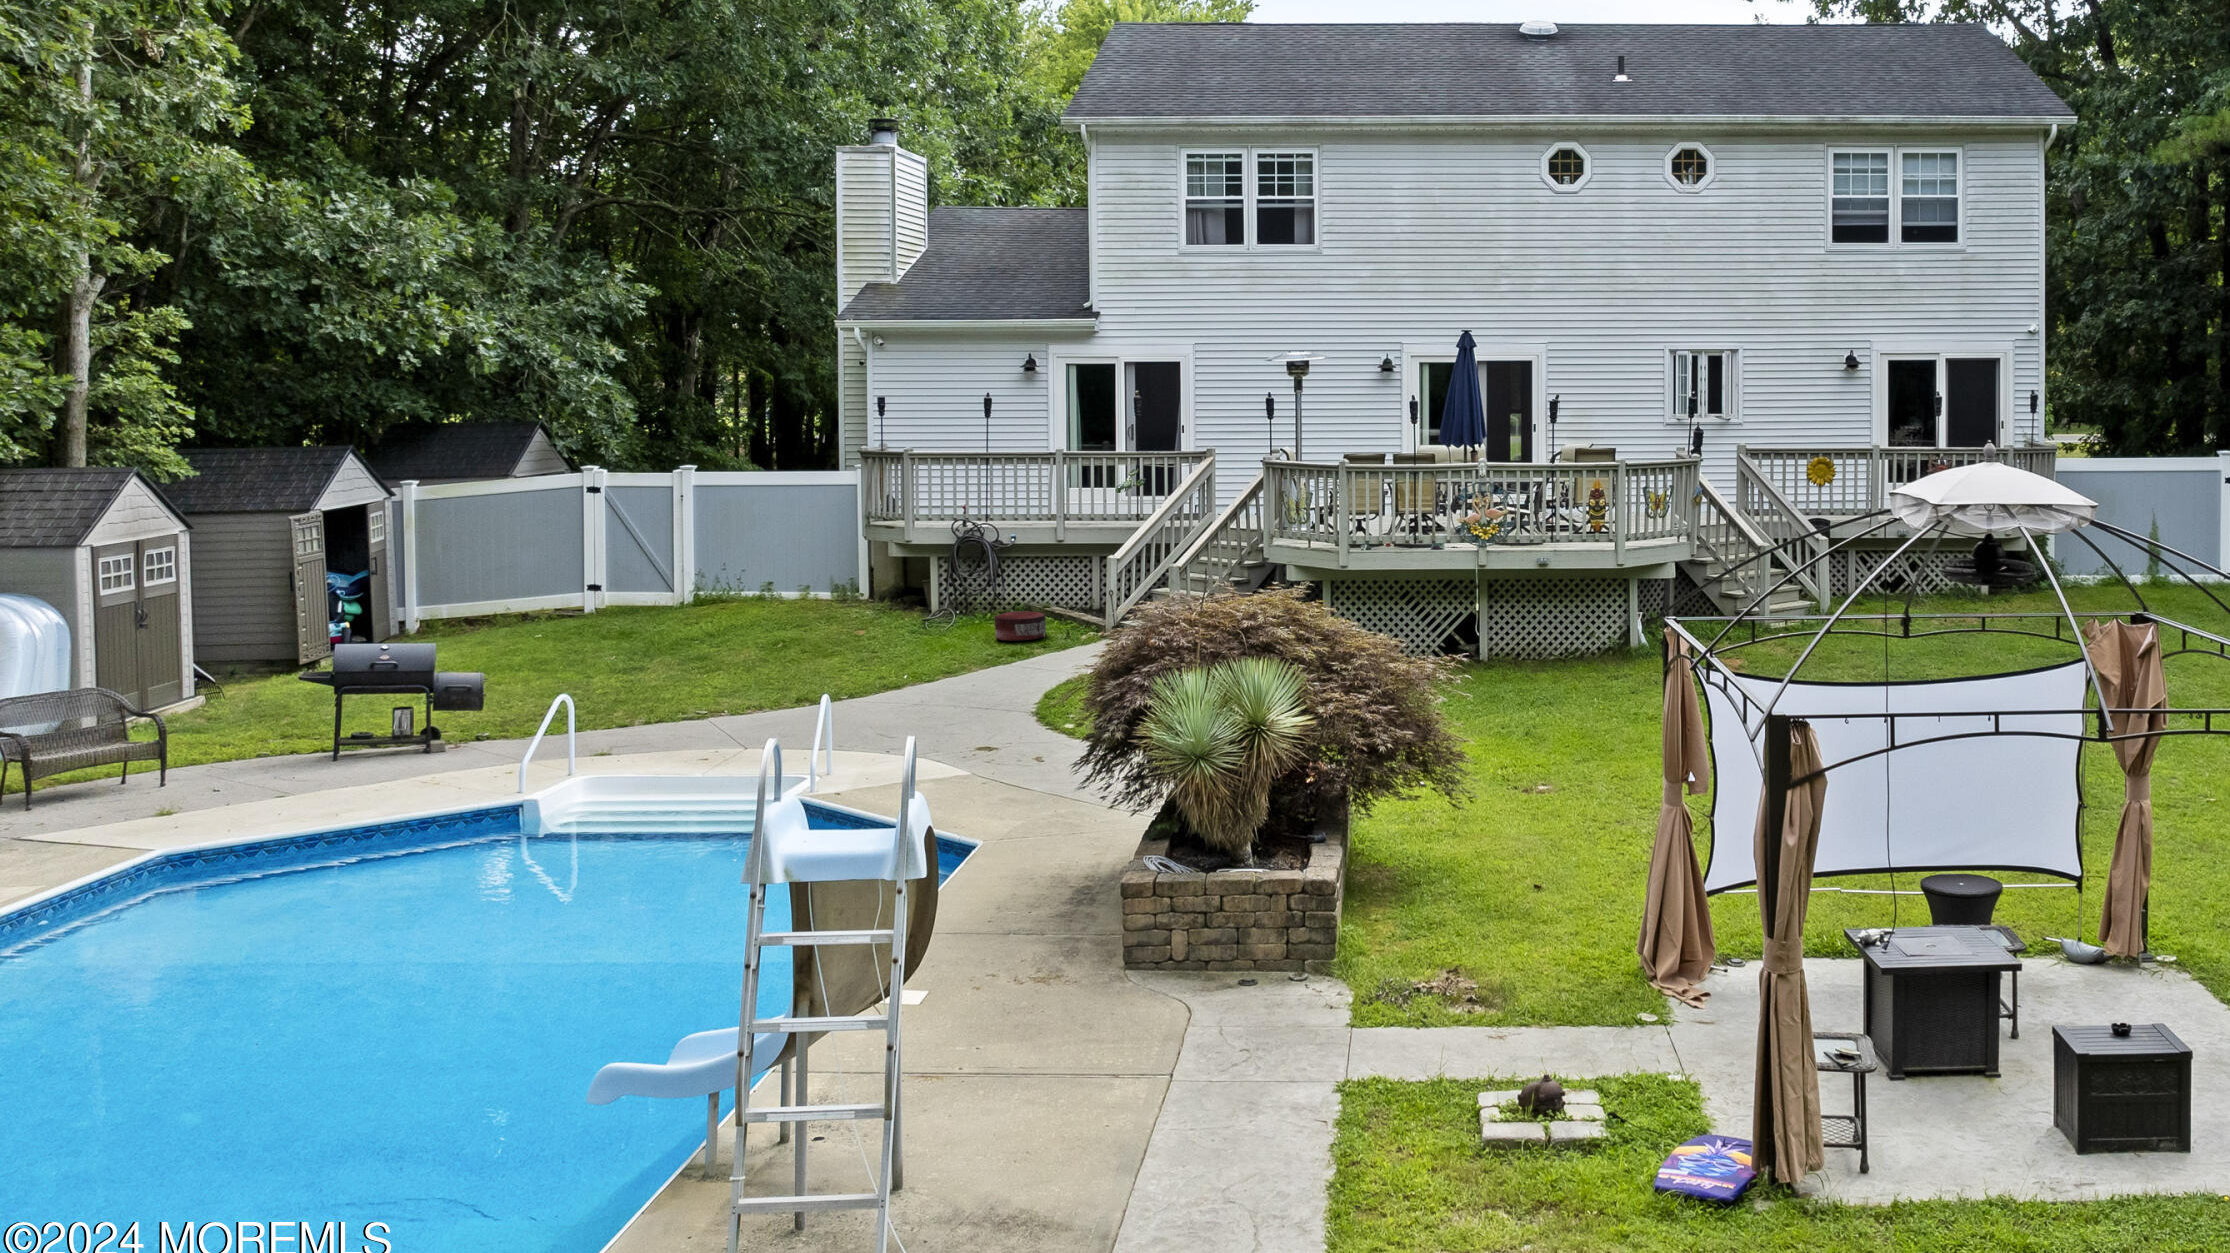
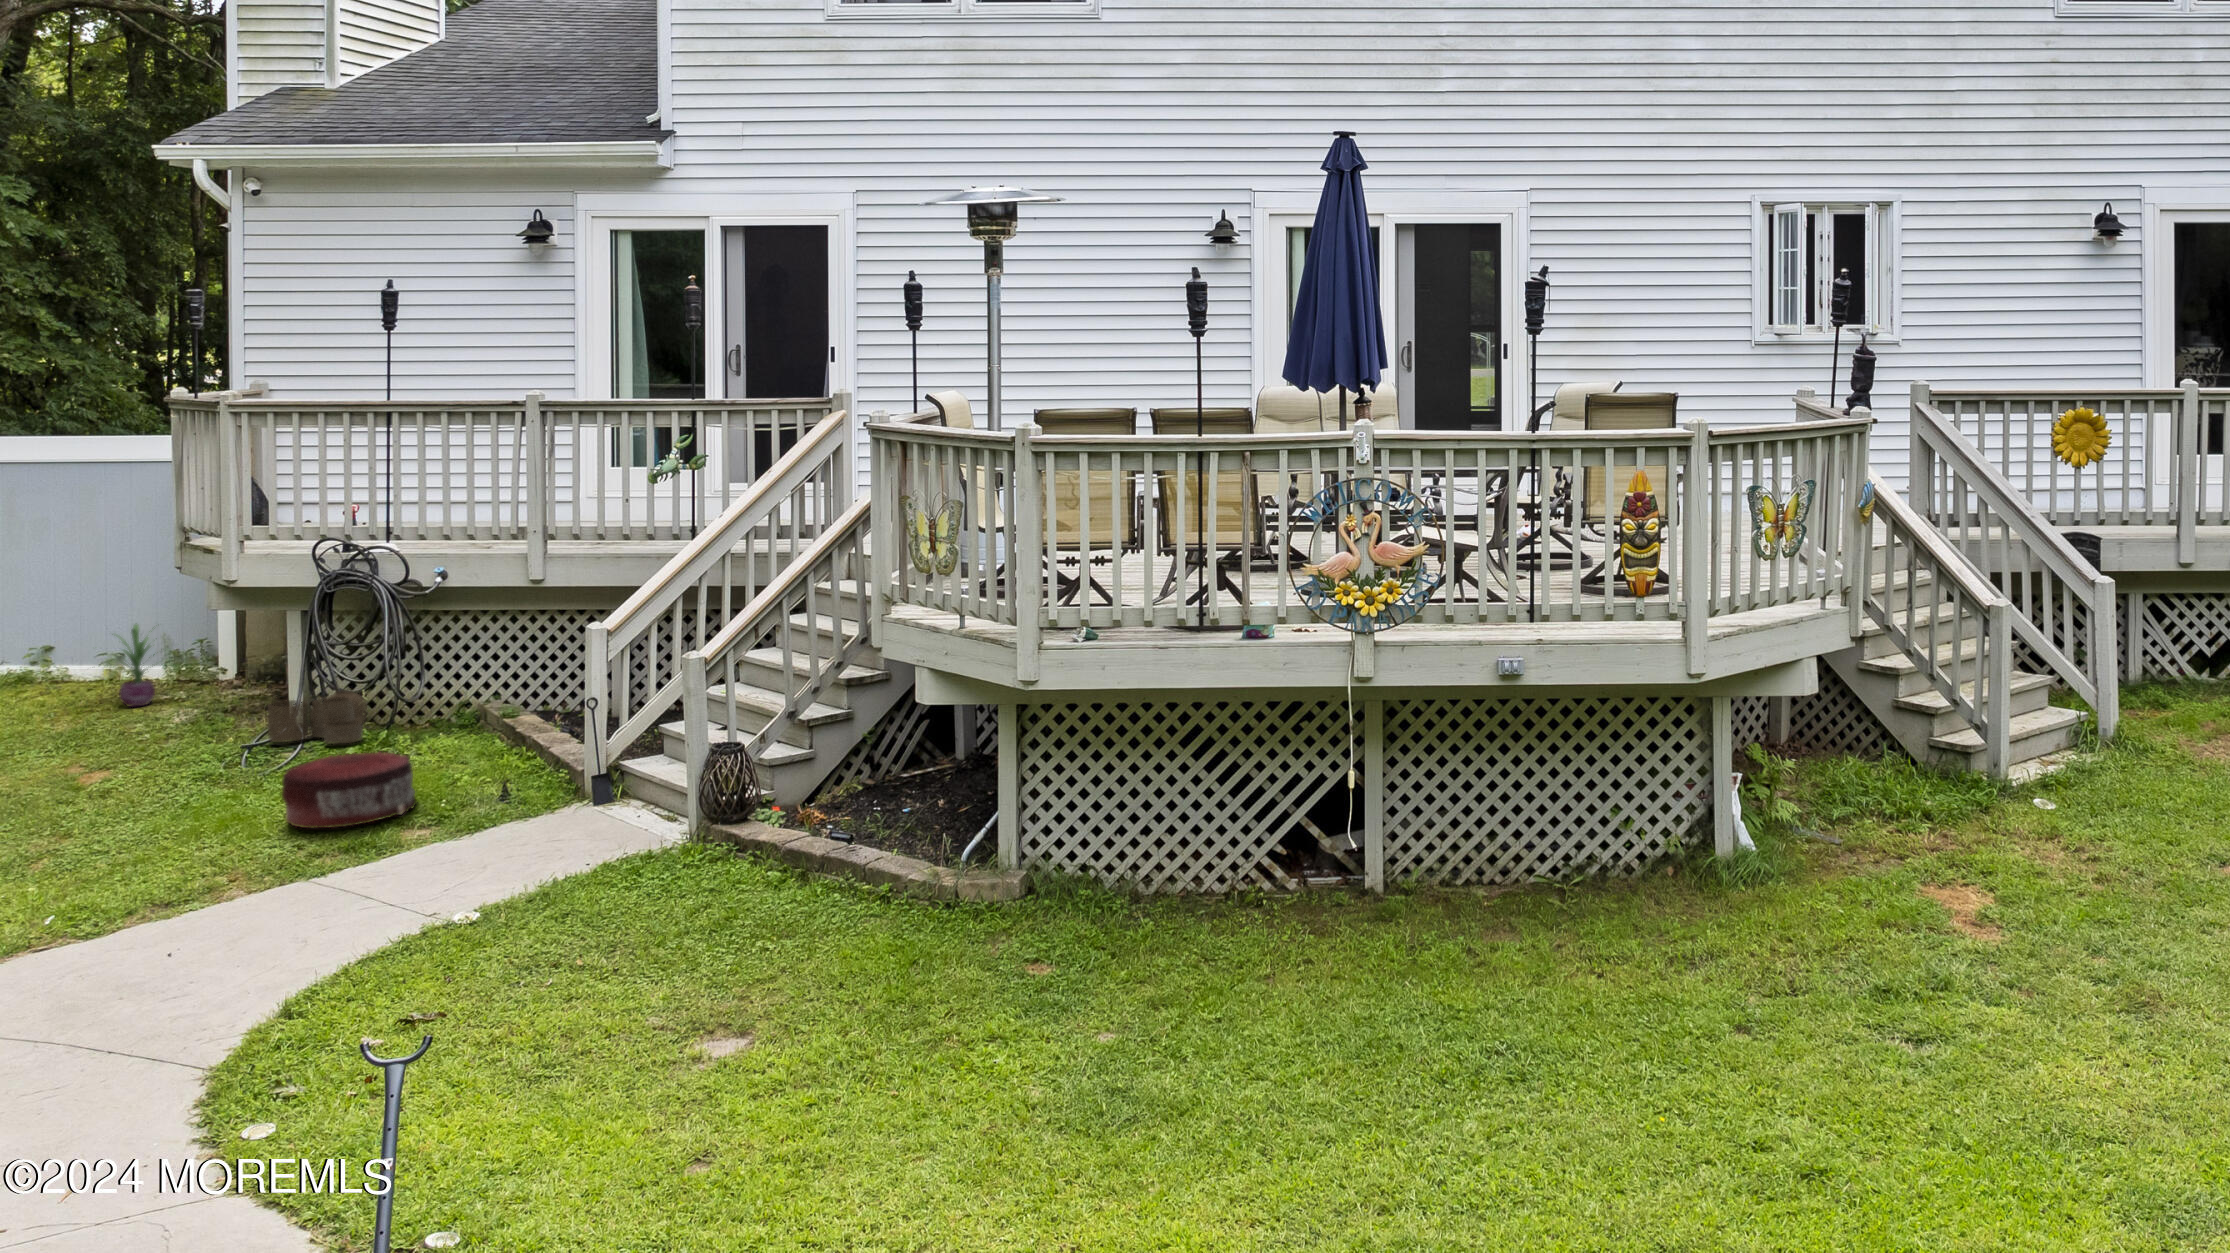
decorative plant: none [832,564,876,605] -> present [112,624,155,707]
woven basket: none [945,593,989,616] -> present [268,690,367,744]

